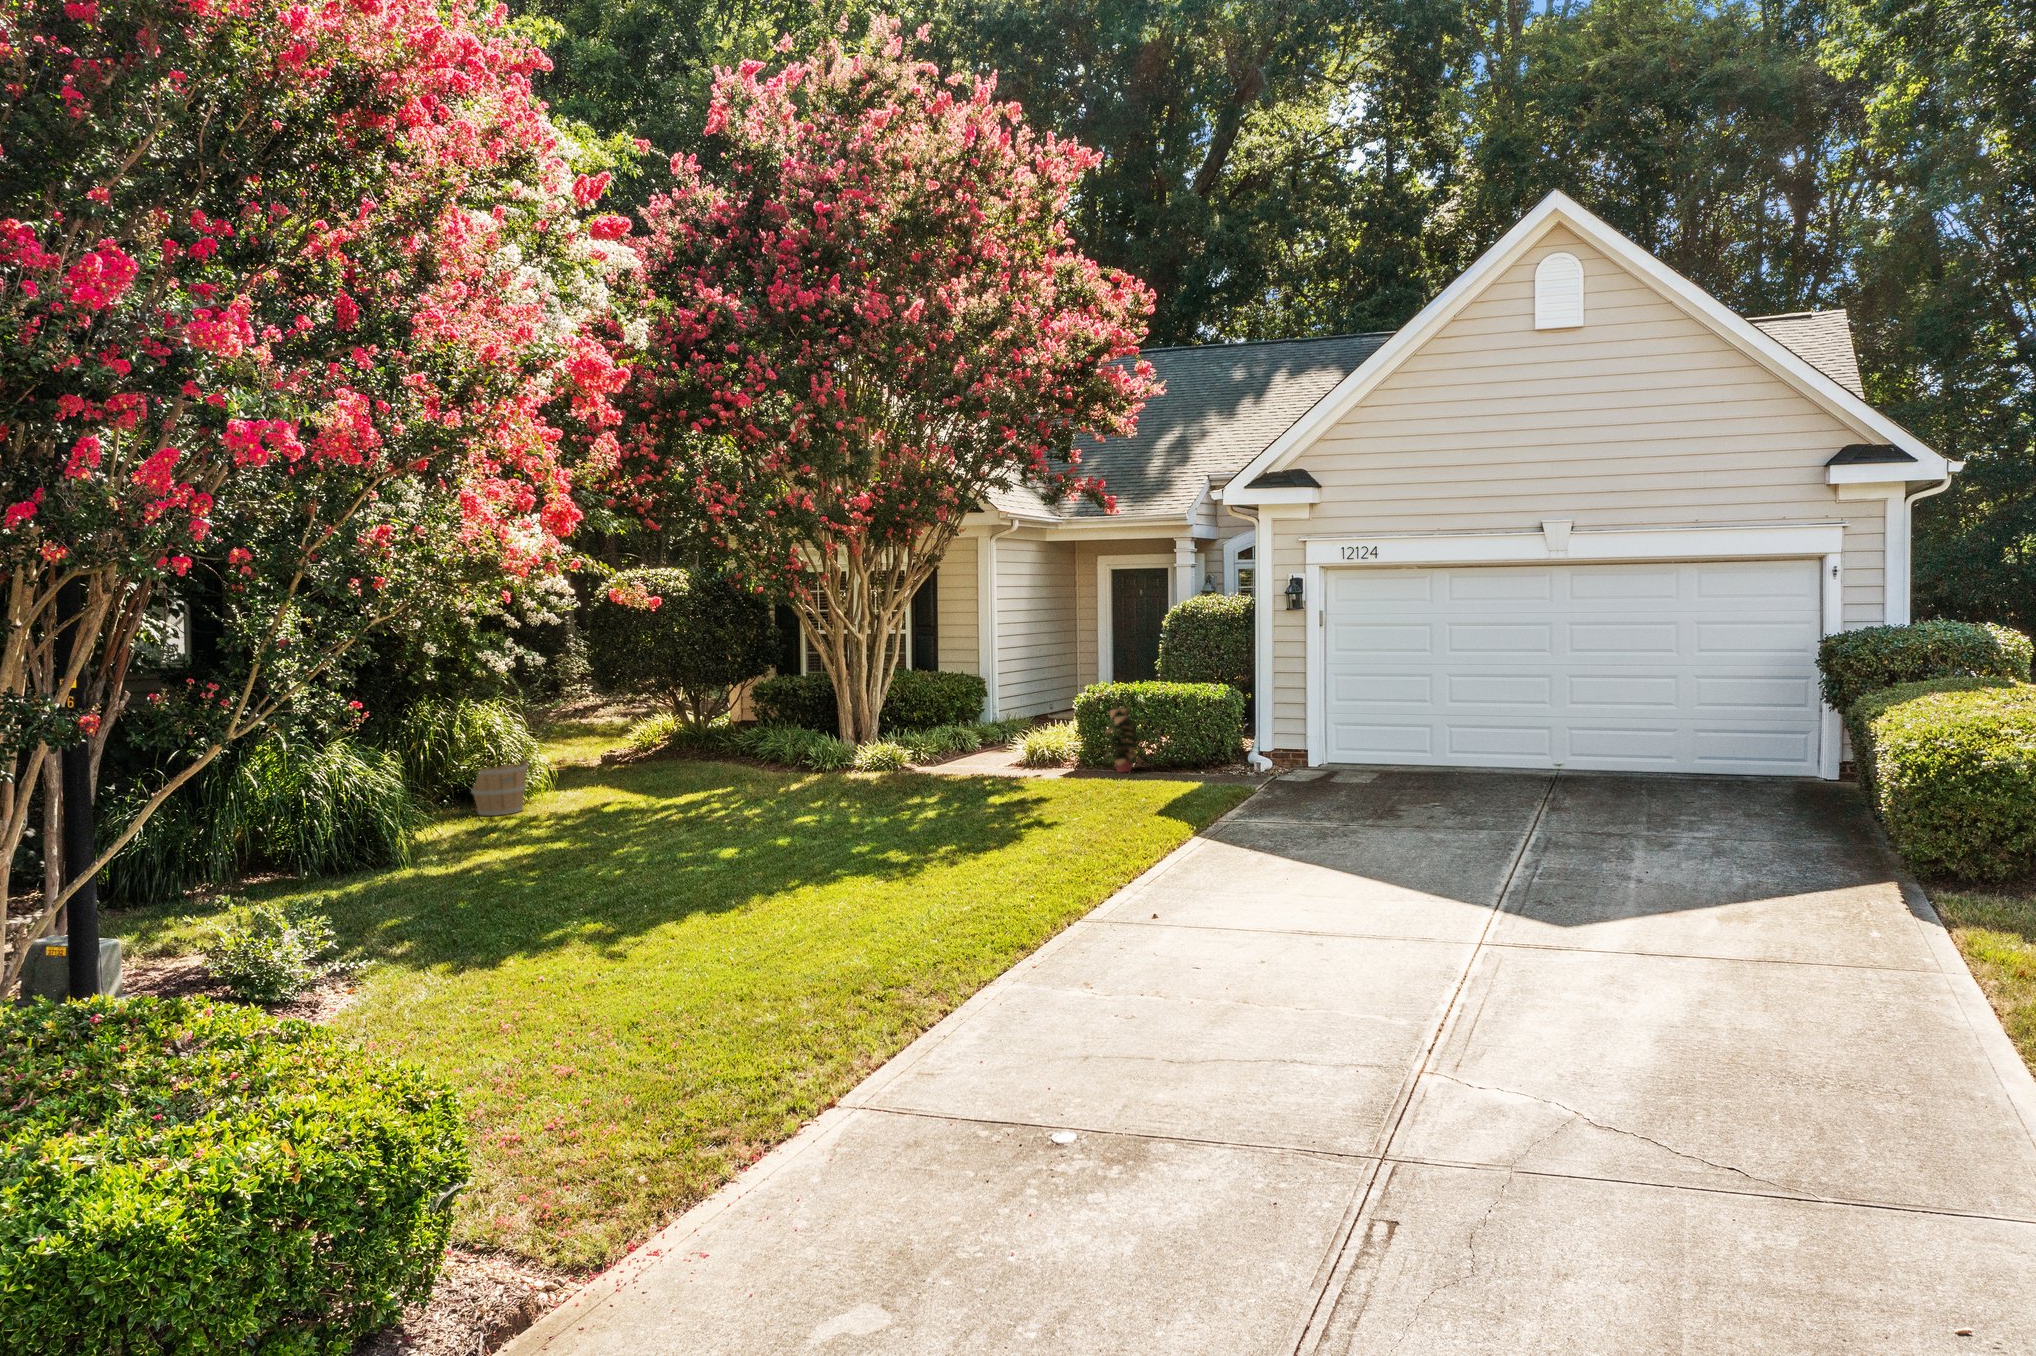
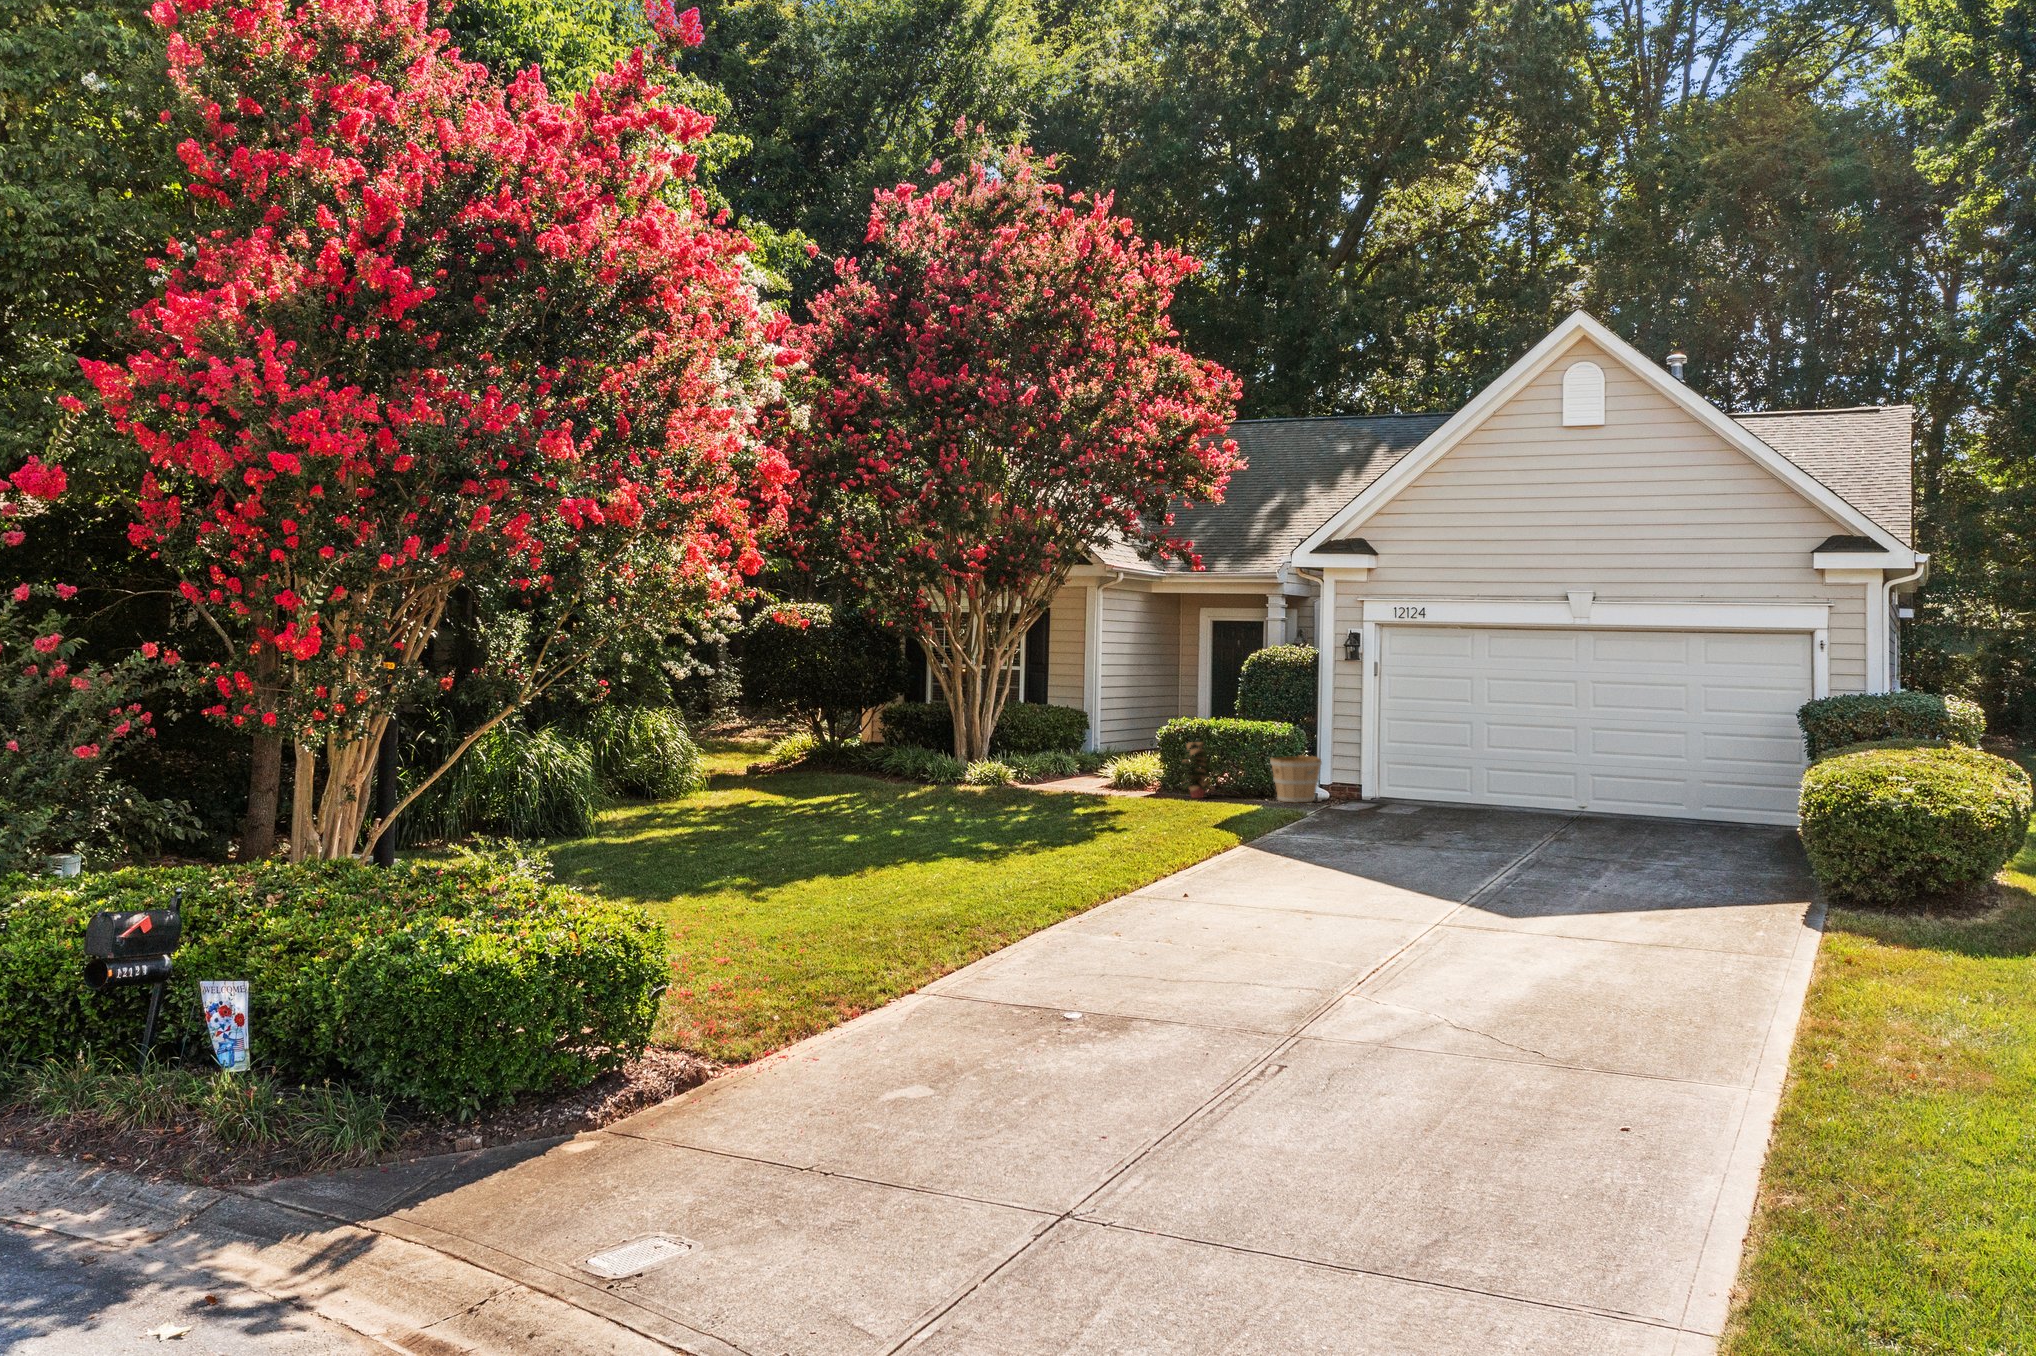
wooden bucket: present [471,760,529,816] -> present [1270,755,1322,803]

